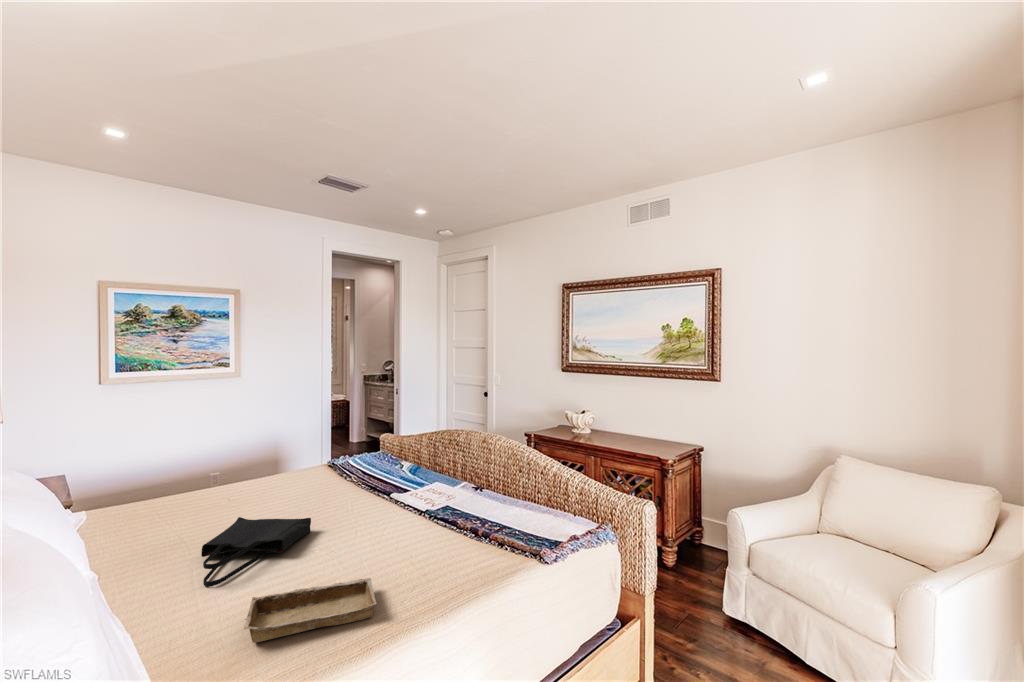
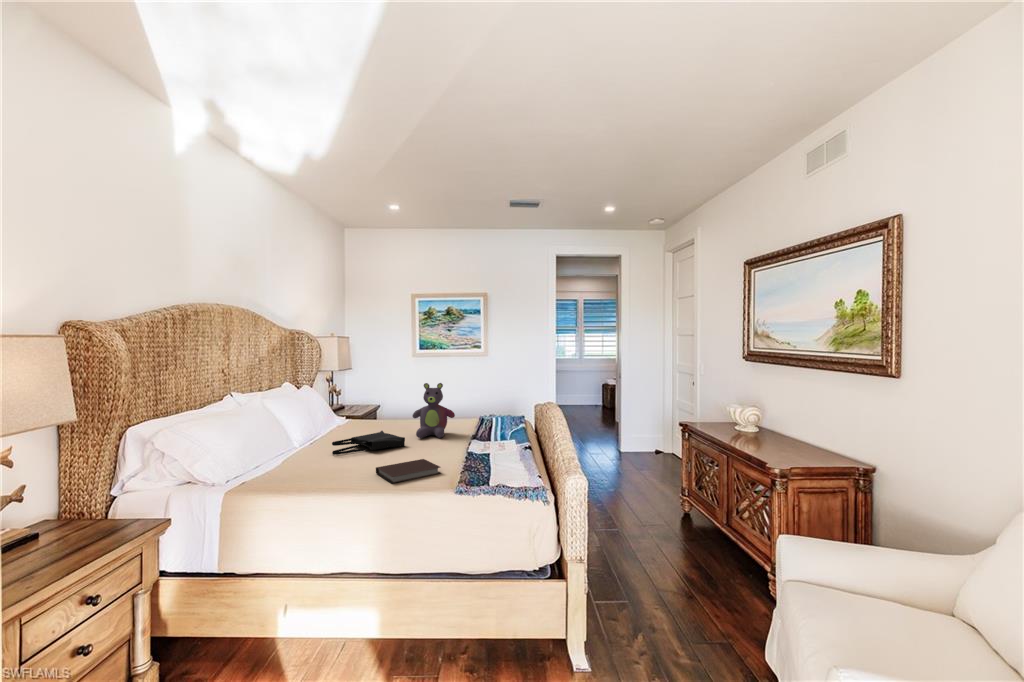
stuffed bear: none [271,424,340,513] -> present [413,383,455,438]
notebook: none [385,540,471,590] -> present [376,459,440,483]
tray: present [244,578,376,643] -> none [298,458,370,481]

